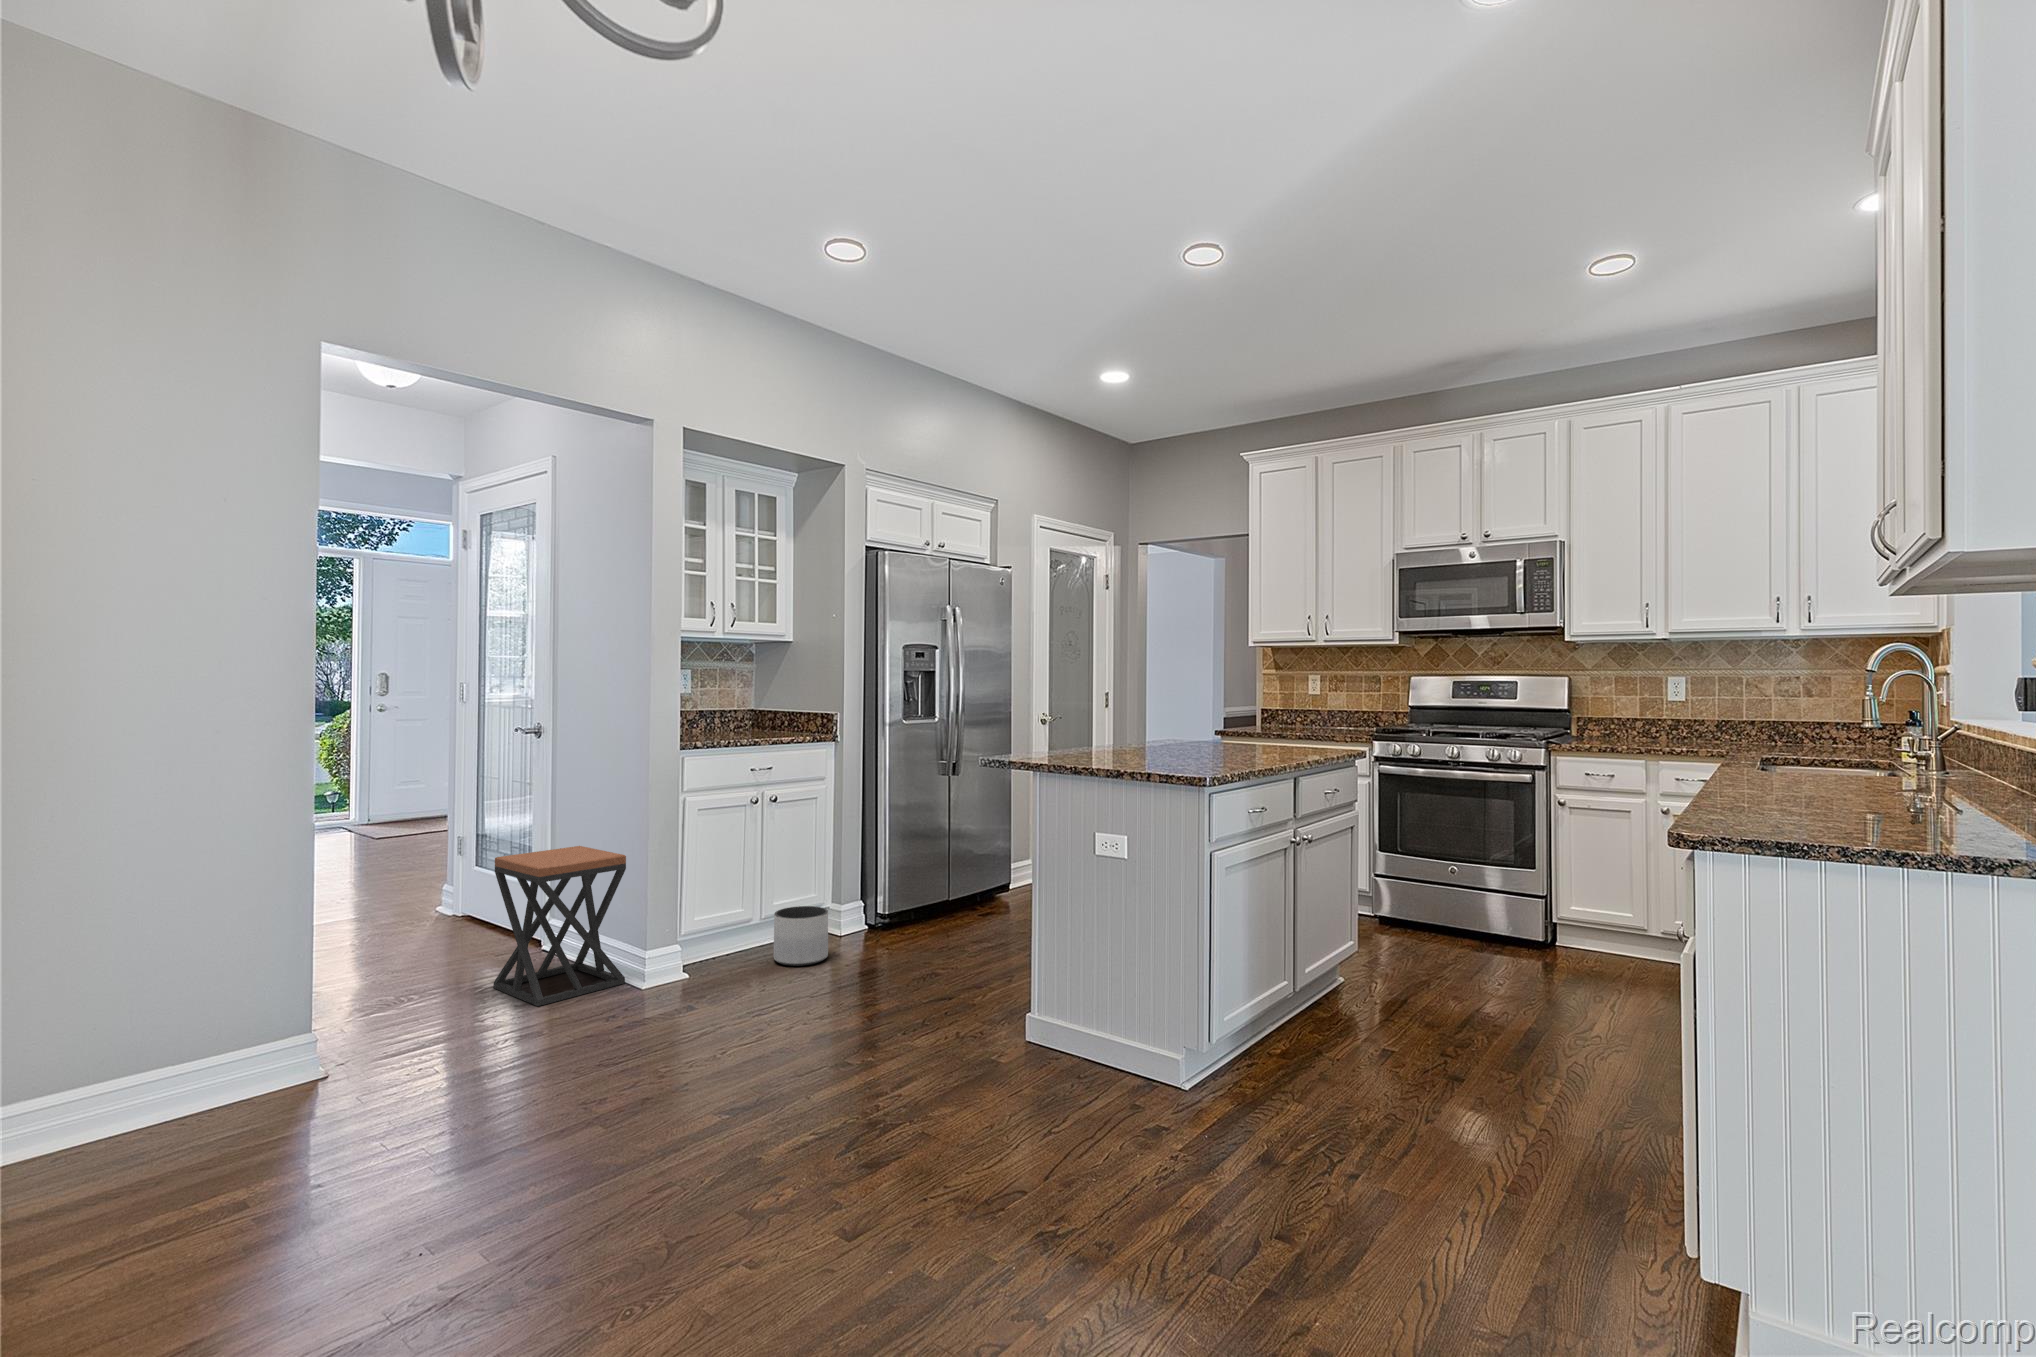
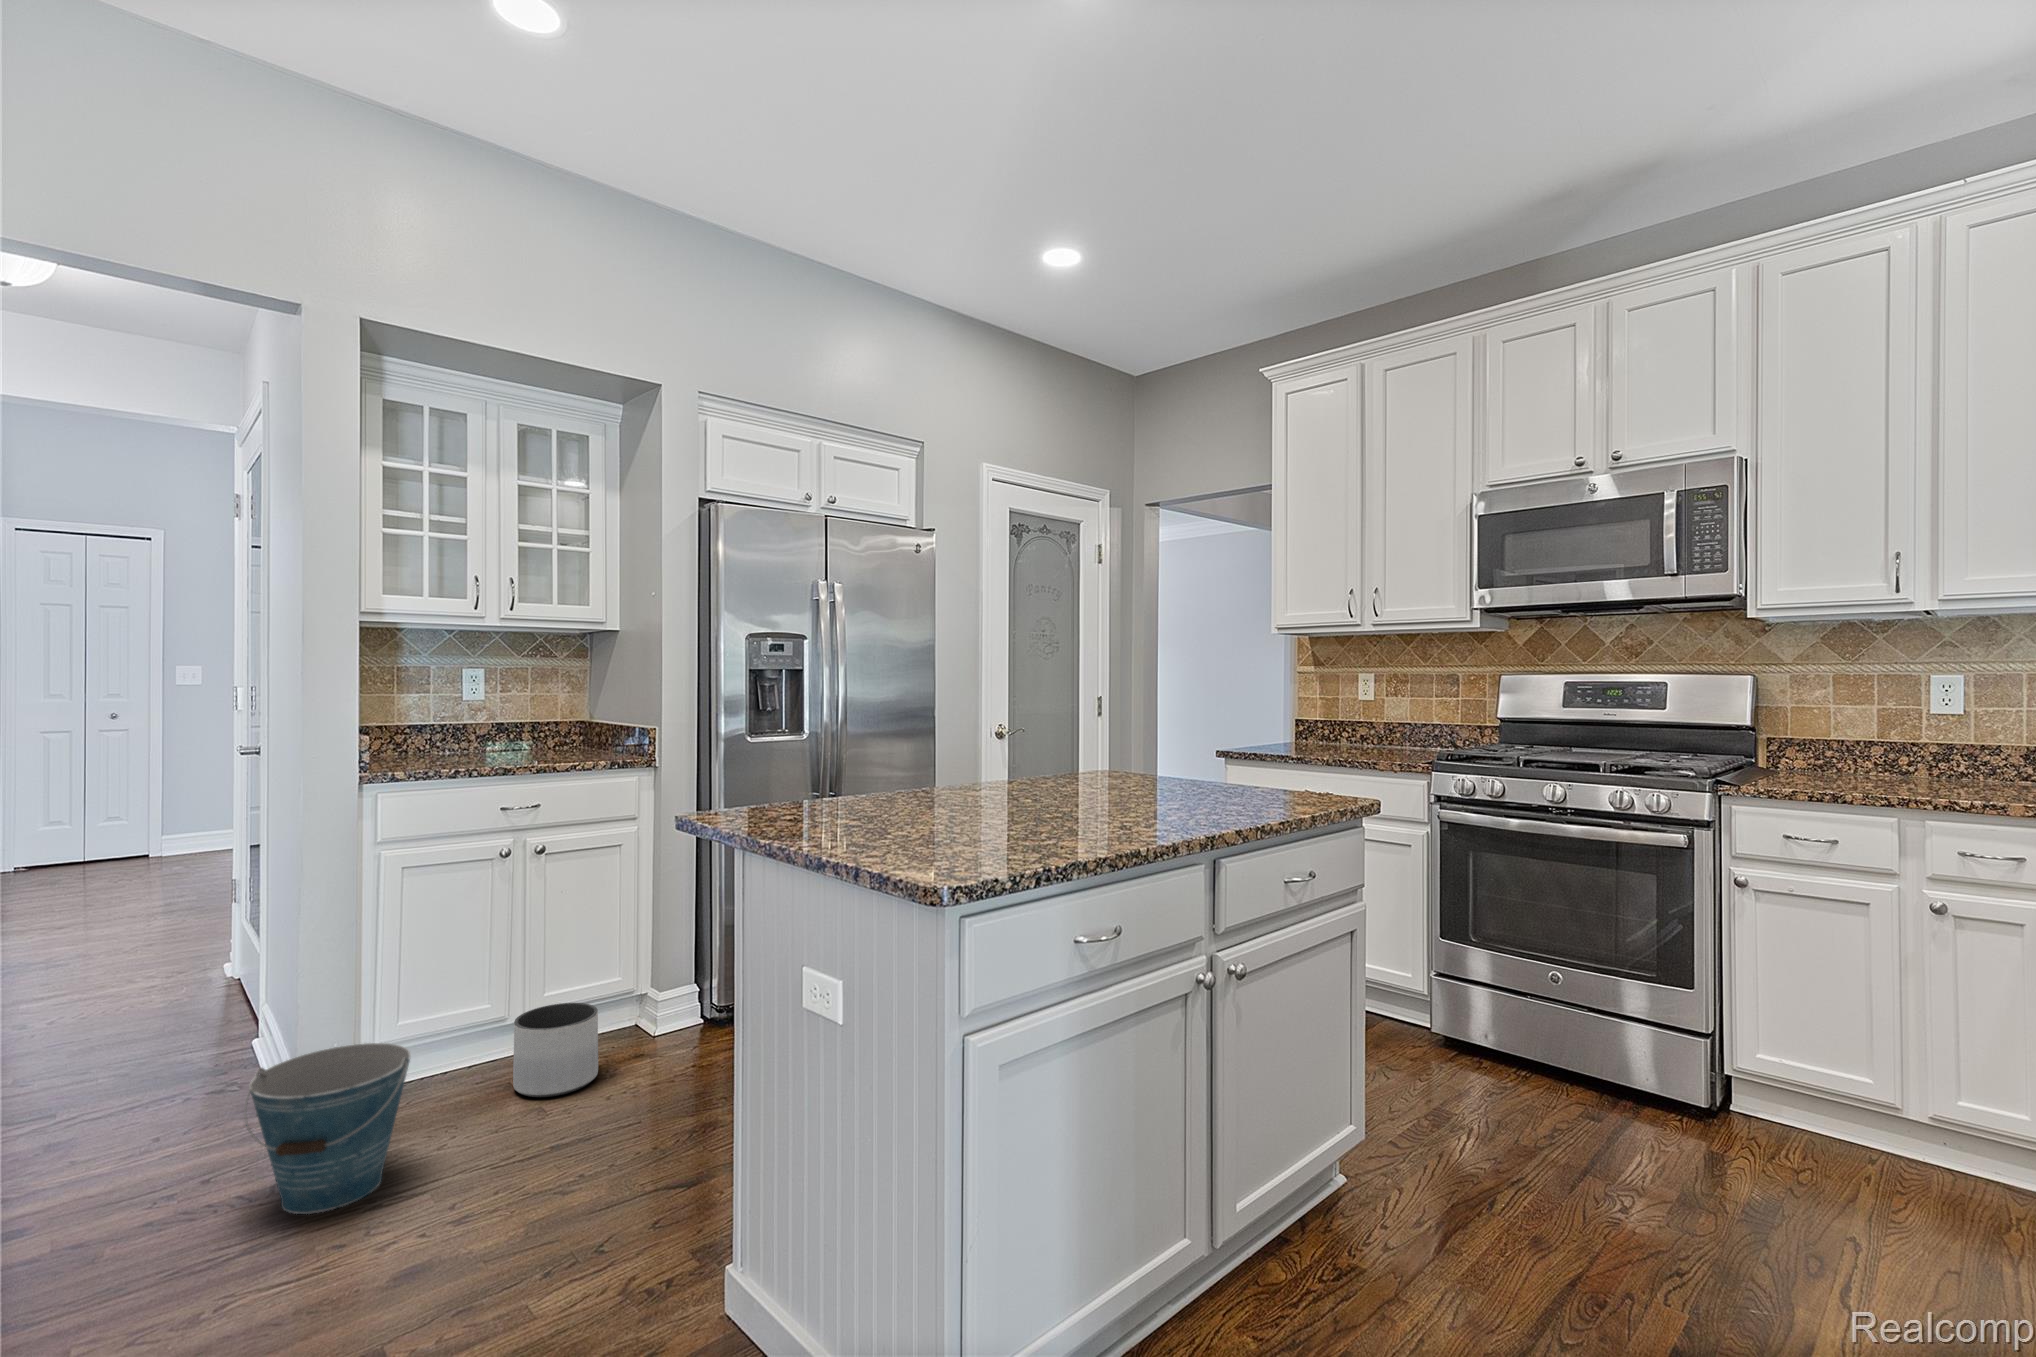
stool: present [493,846,626,1006] -> none [91,915,271,1169]
bucket: none [673,918,765,1017] -> present [244,1043,411,1214]

